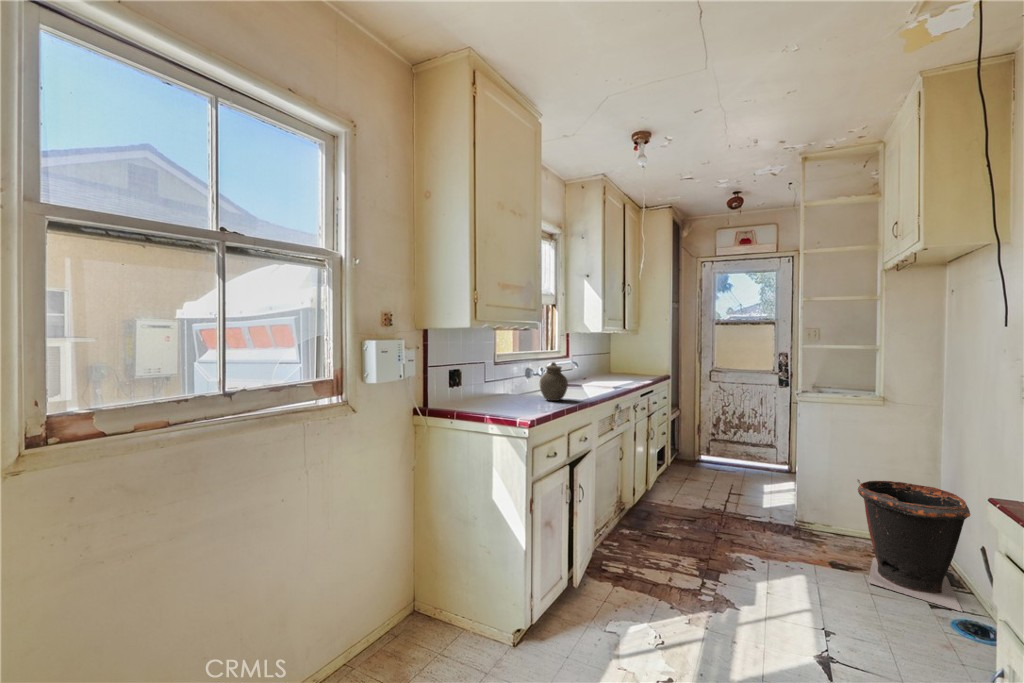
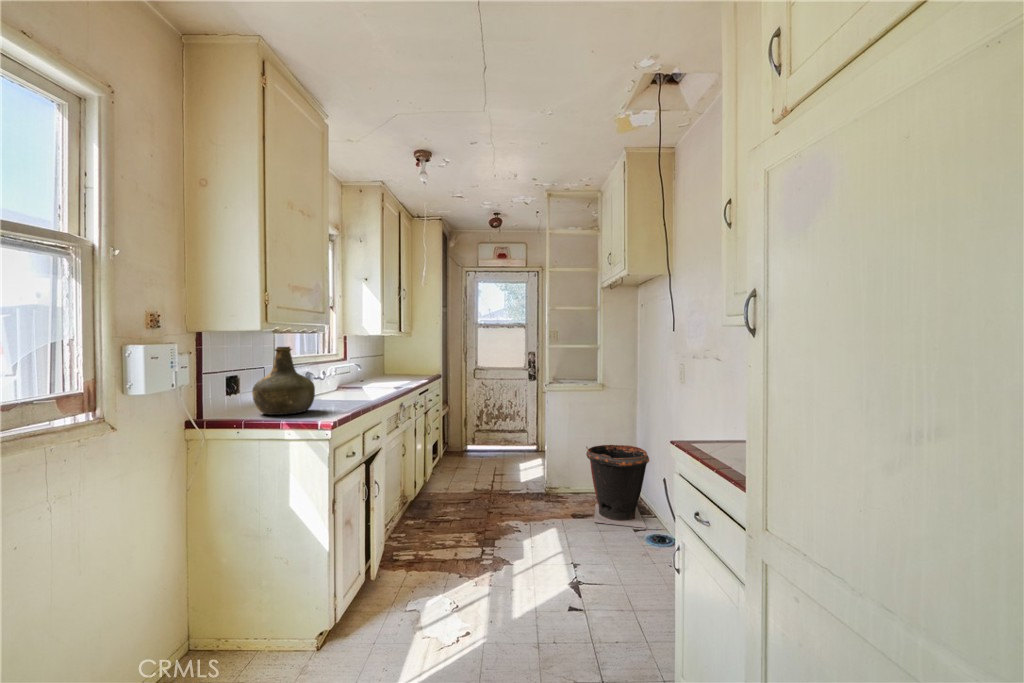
bottle: none [468,343,521,408] -> present [252,346,315,415]
jar: present [540,362,568,401] -> none [331,365,360,403]

